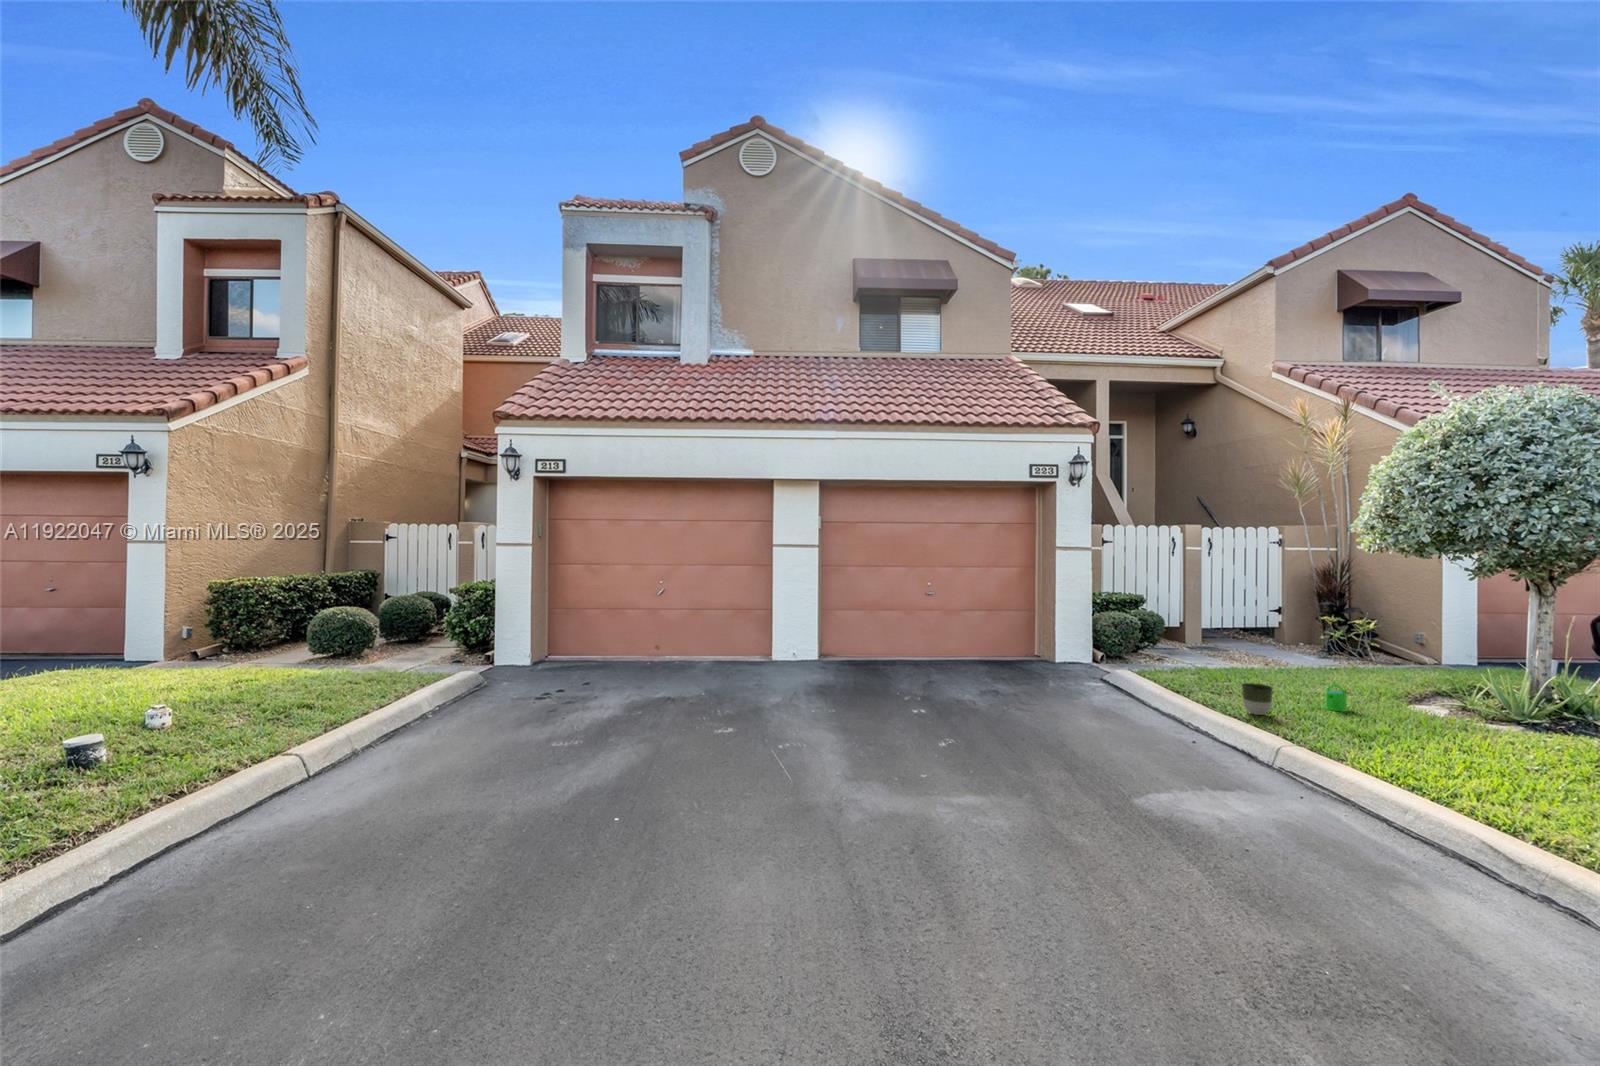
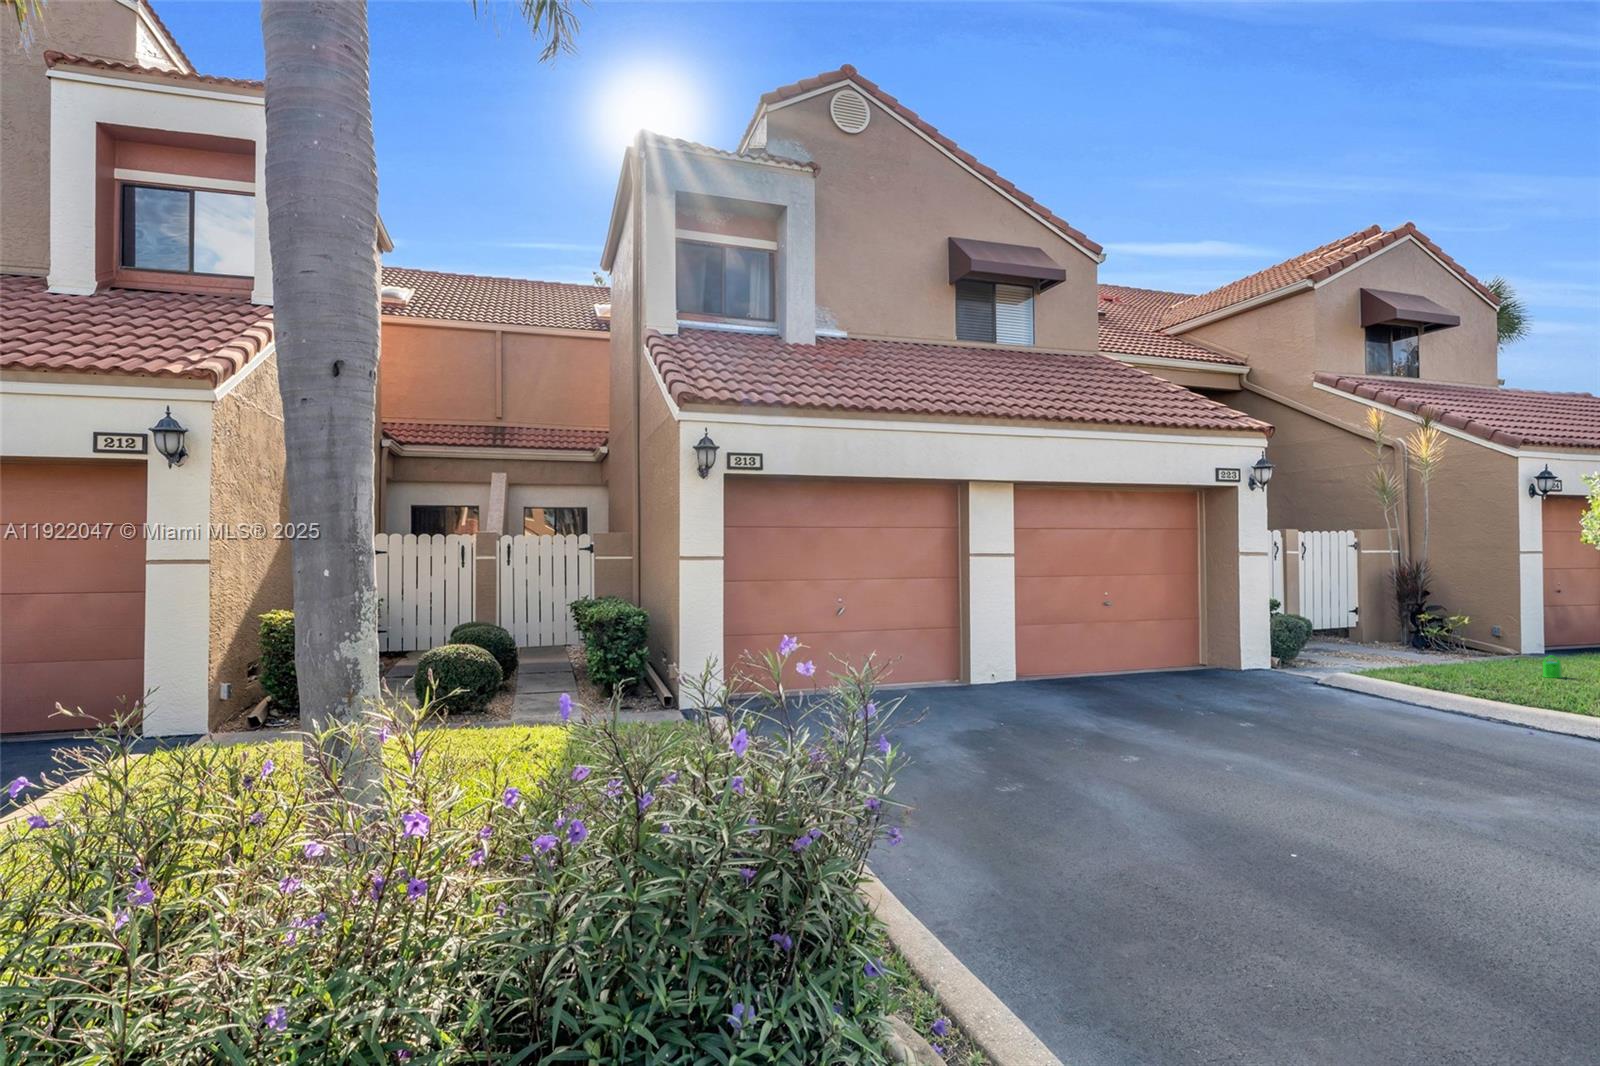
planter: present [1242,683,1273,715] -> none [1498,658,1527,684]

